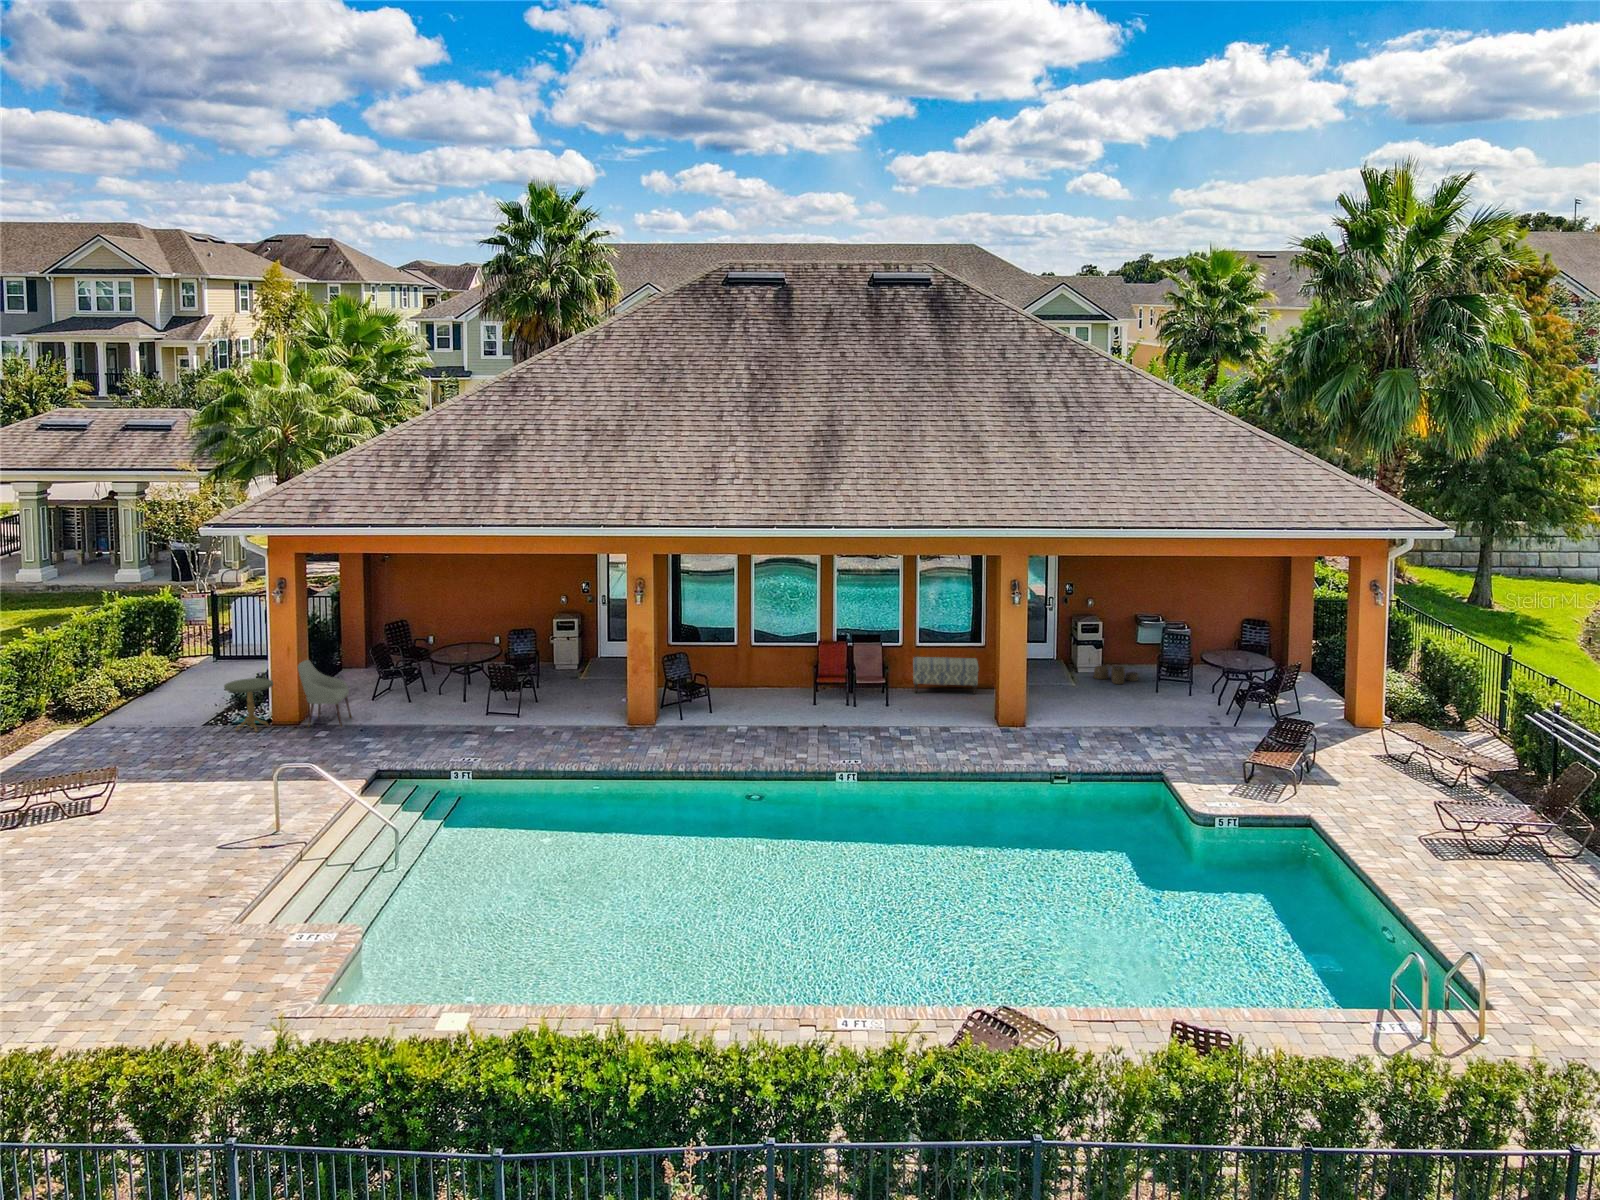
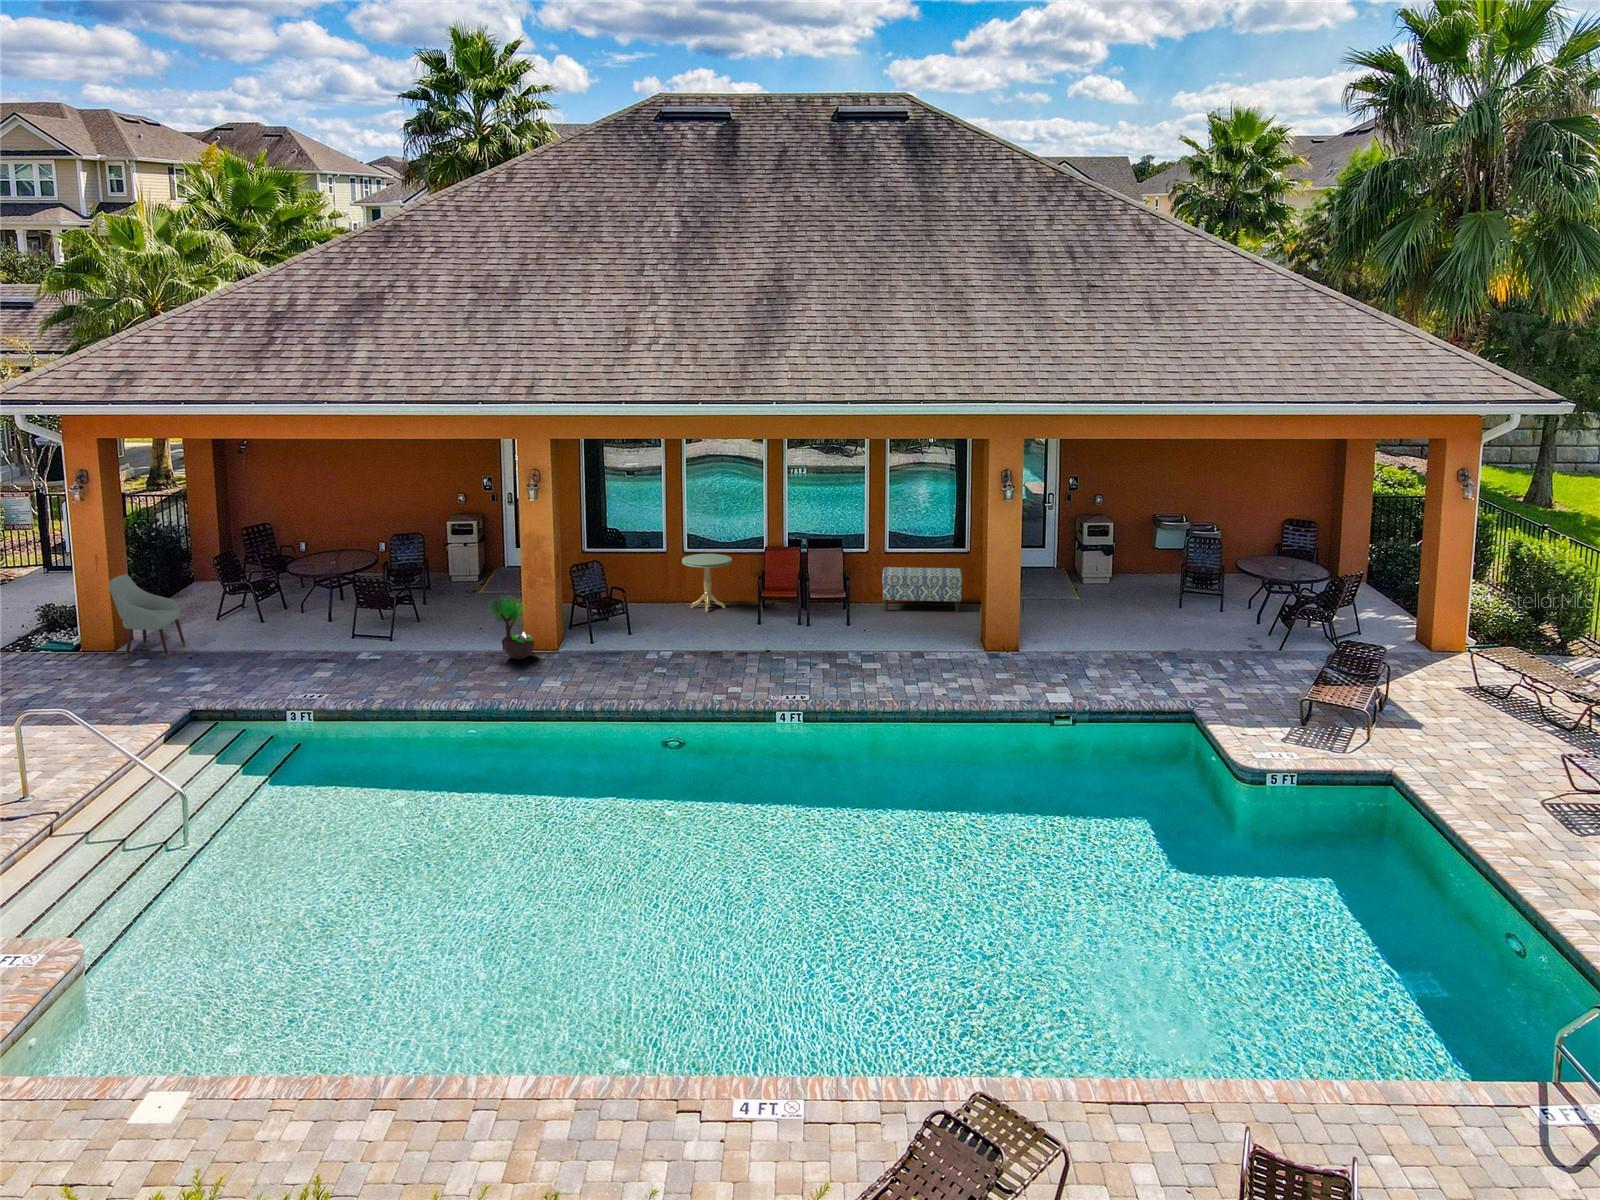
woven basket: present [1094,664,1138,684] -> none [1101,574,1156,599]
potted tree: none [600,674,637,730] -> present [488,596,534,659]
side table: present [224,678,273,732] -> present [682,554,732,612]

